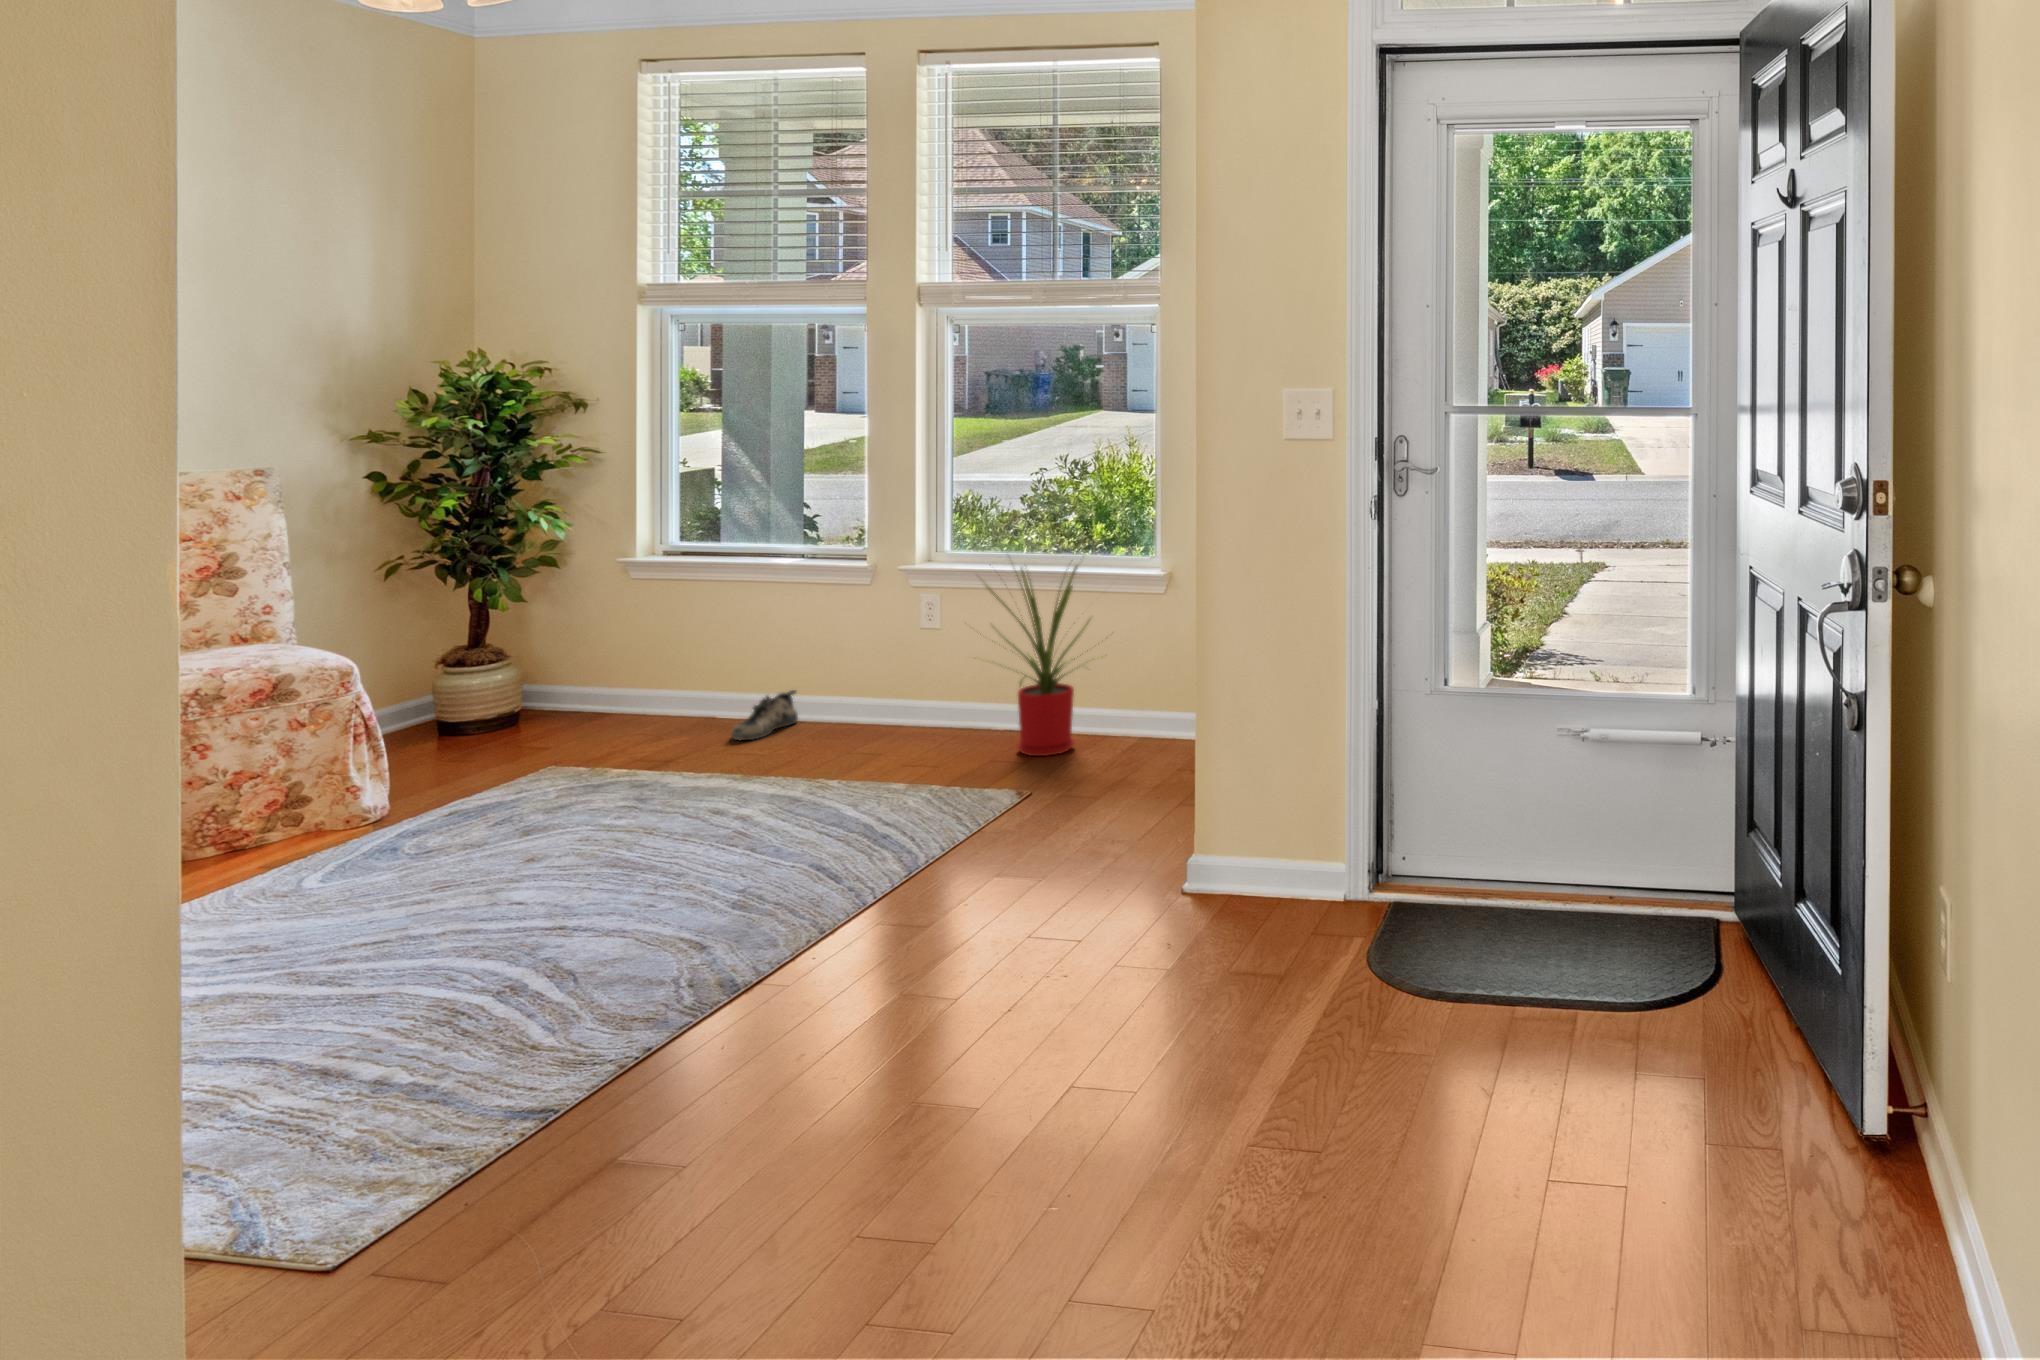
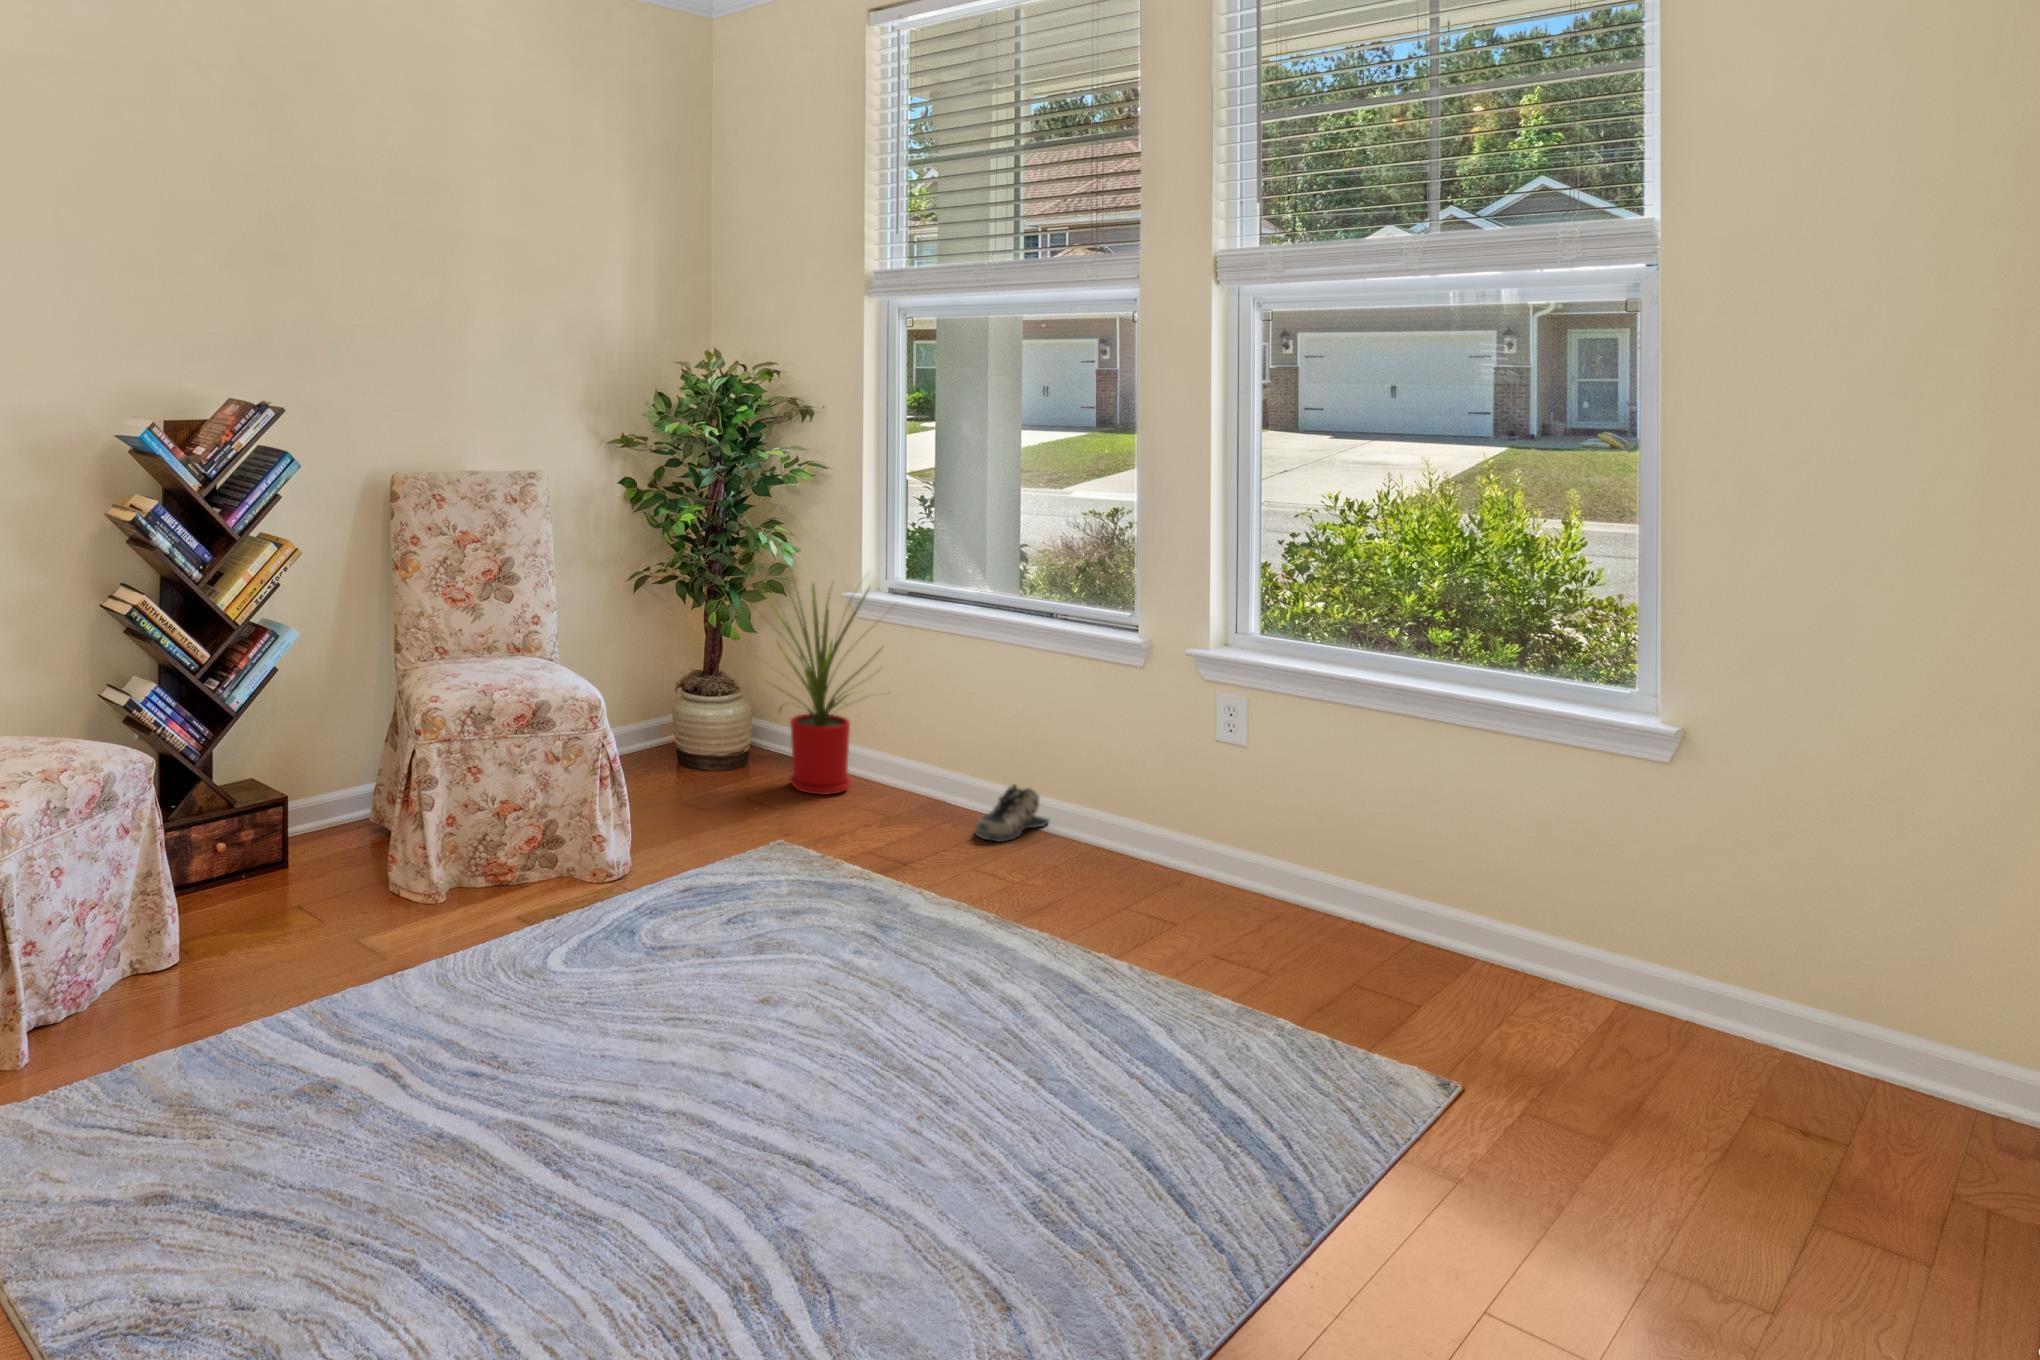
house plant: present [980,556,1094,756] -> present [756,584,883,795]

